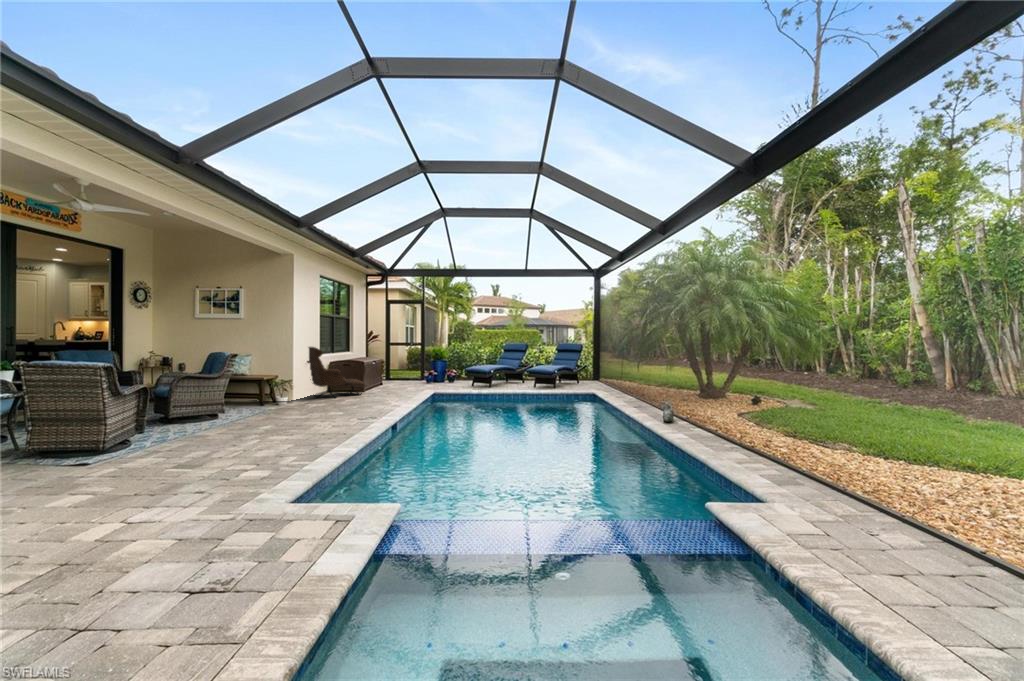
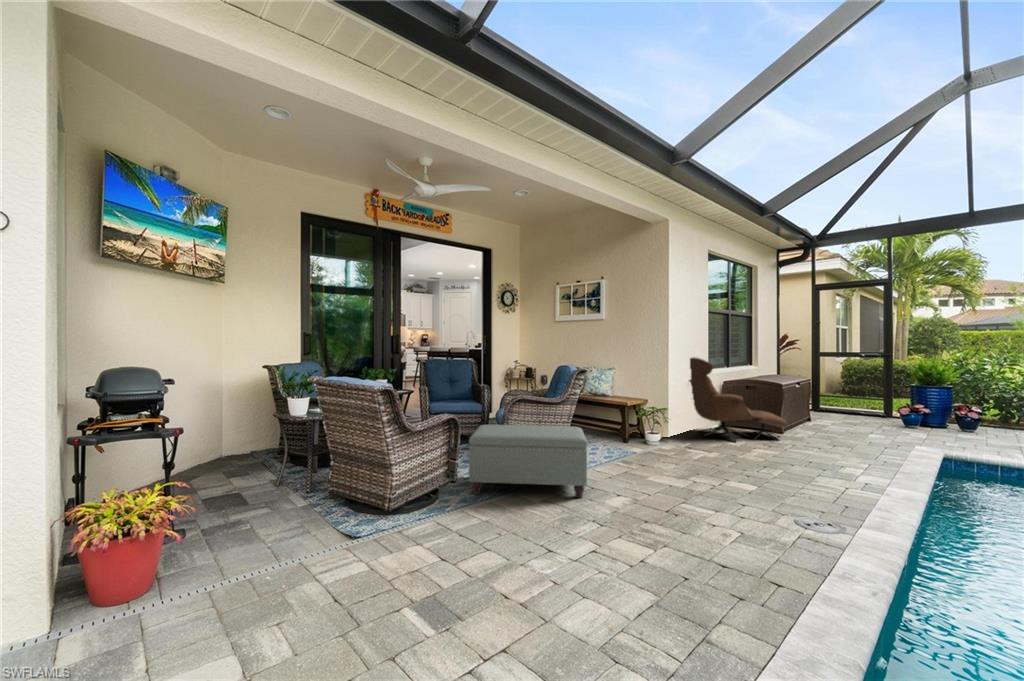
ottoman: none [154,391,246,438] -> present [469,425,587,498]

